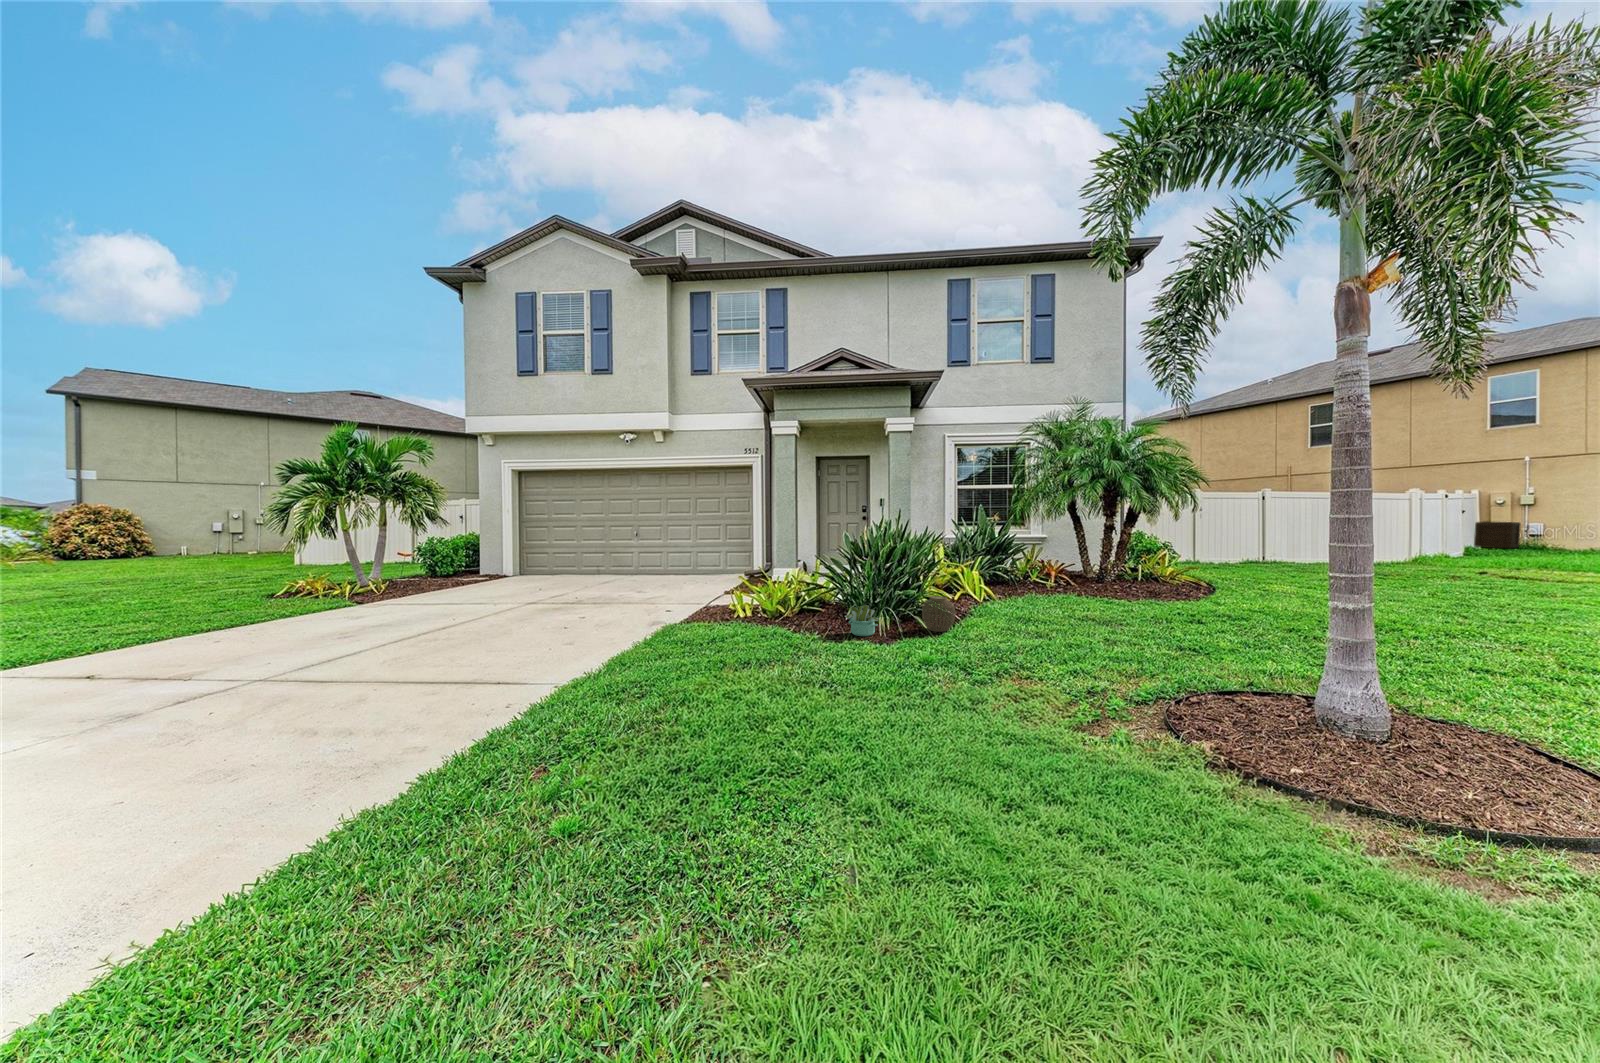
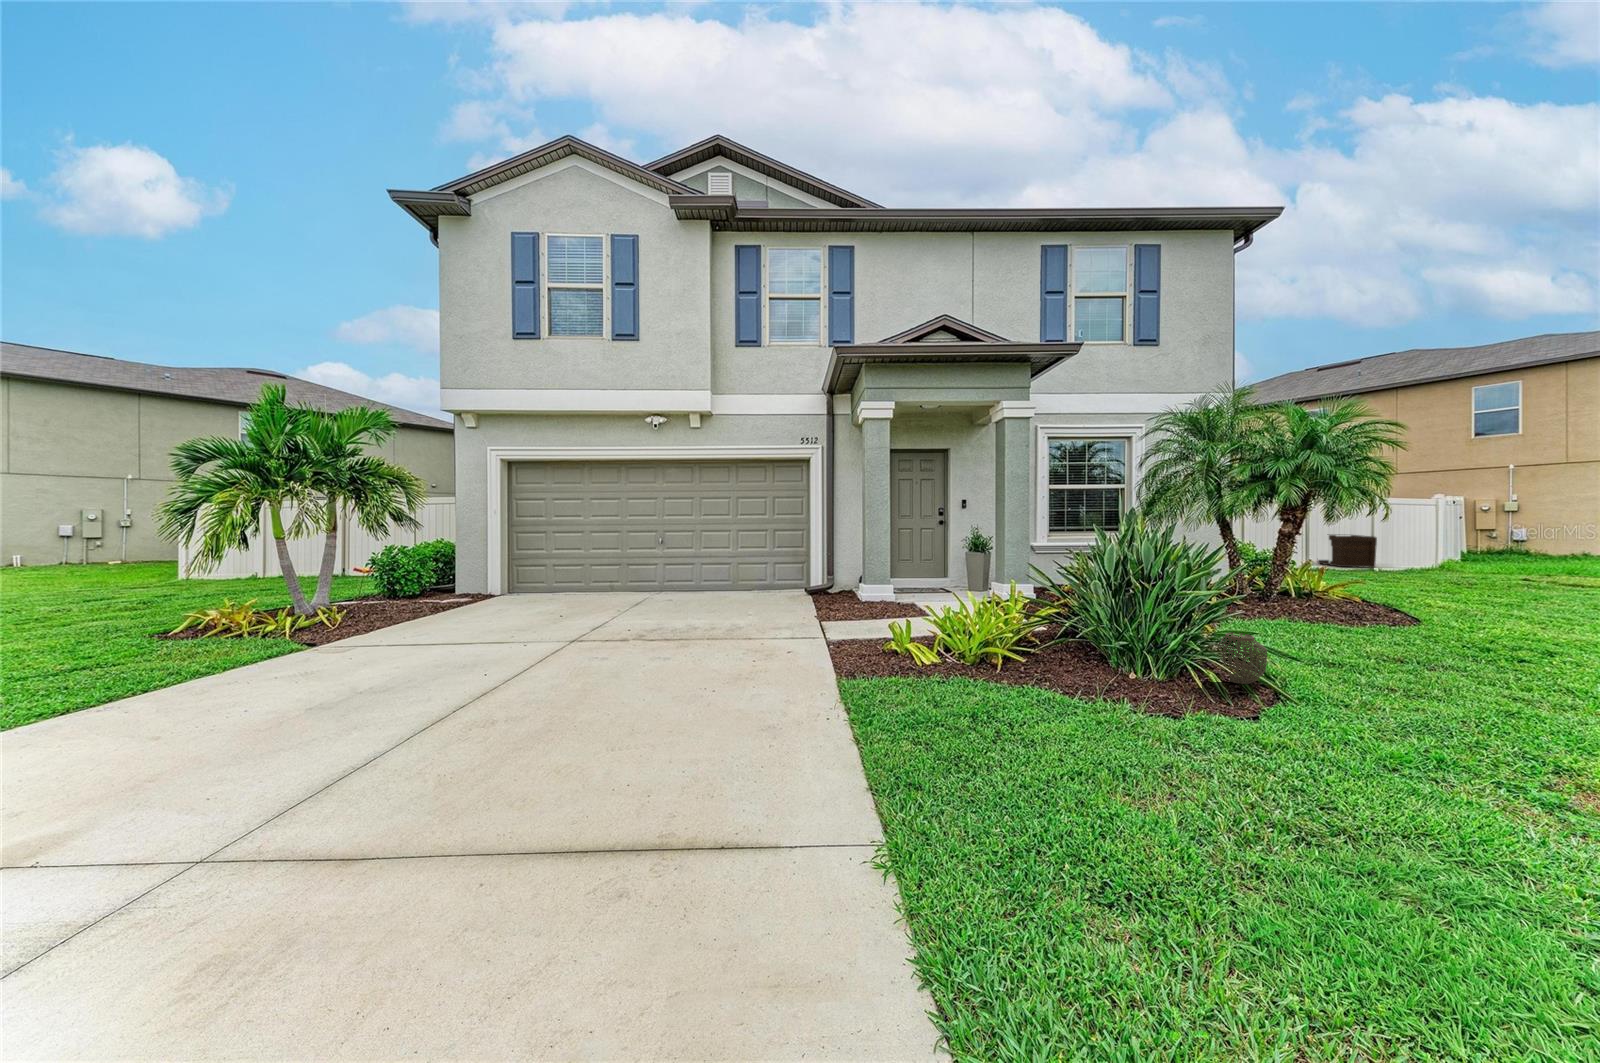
wooden crate: present [1474,521,1521,549] -> present [1318,535,1377,568]
decorative plant: present [845,605,879,636] -> none [1129,650,1188,697]

